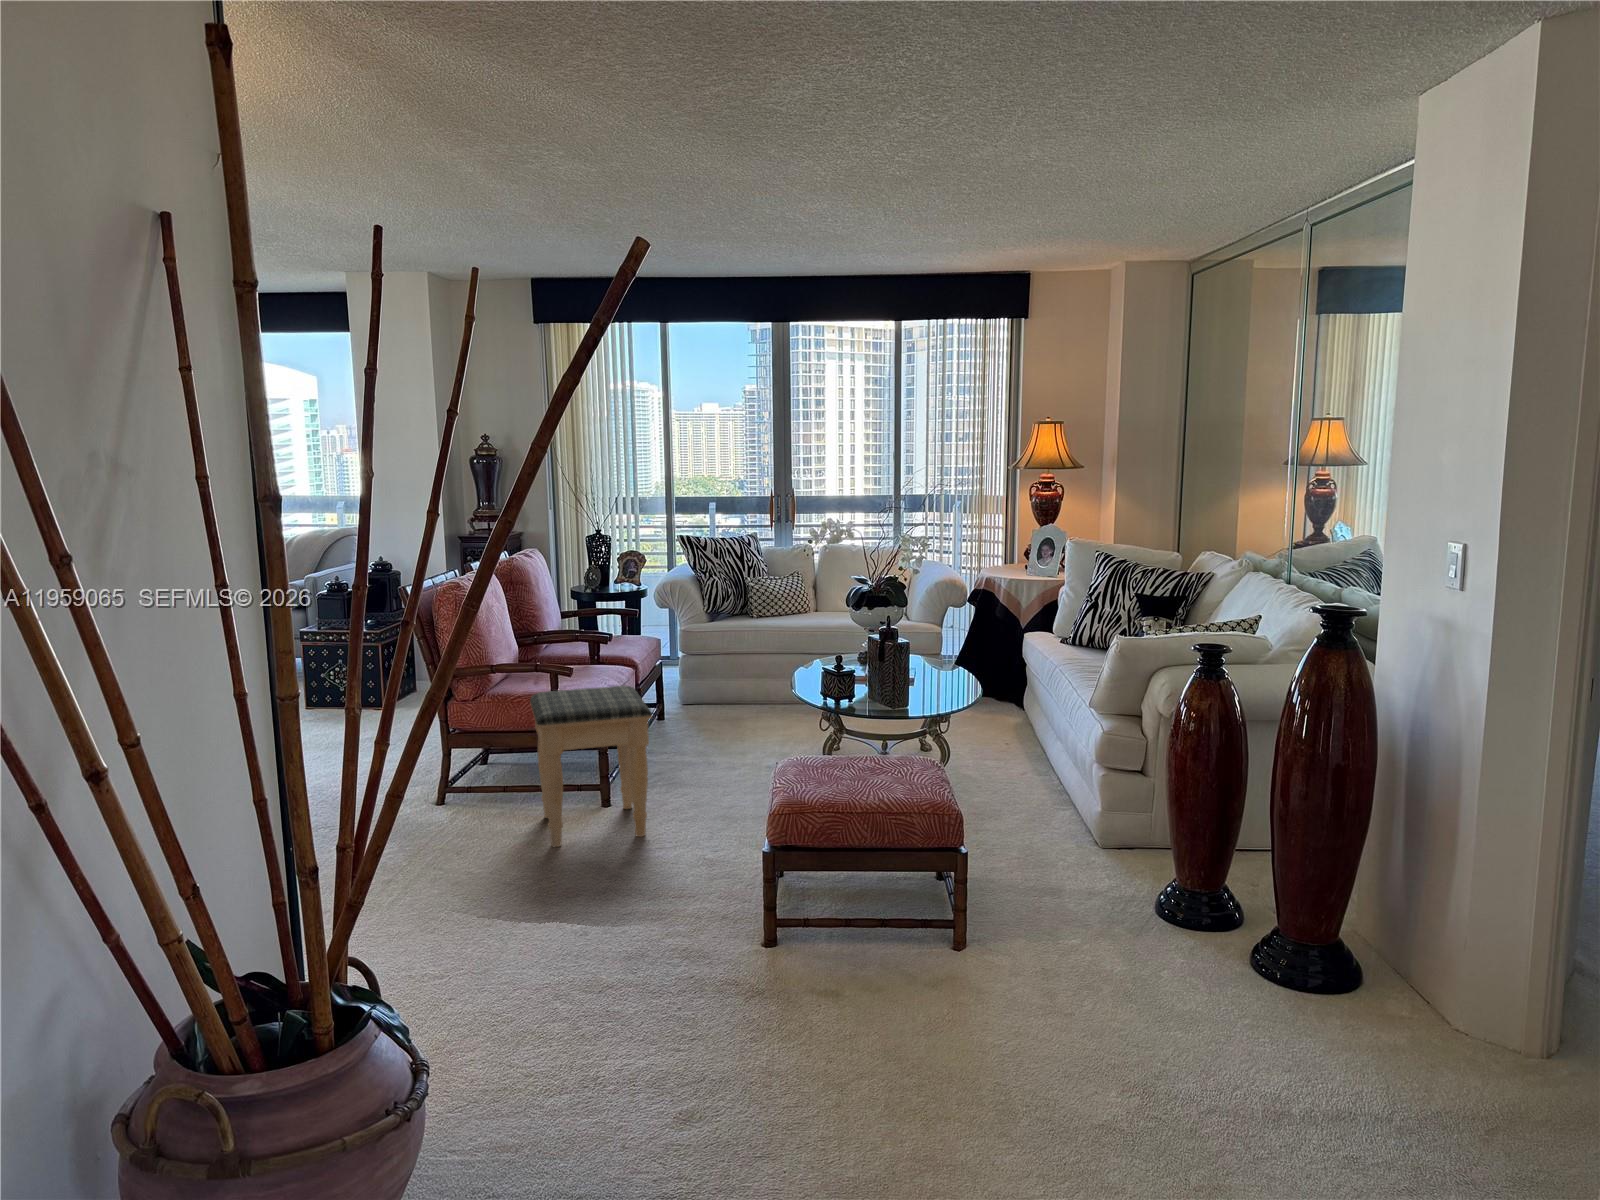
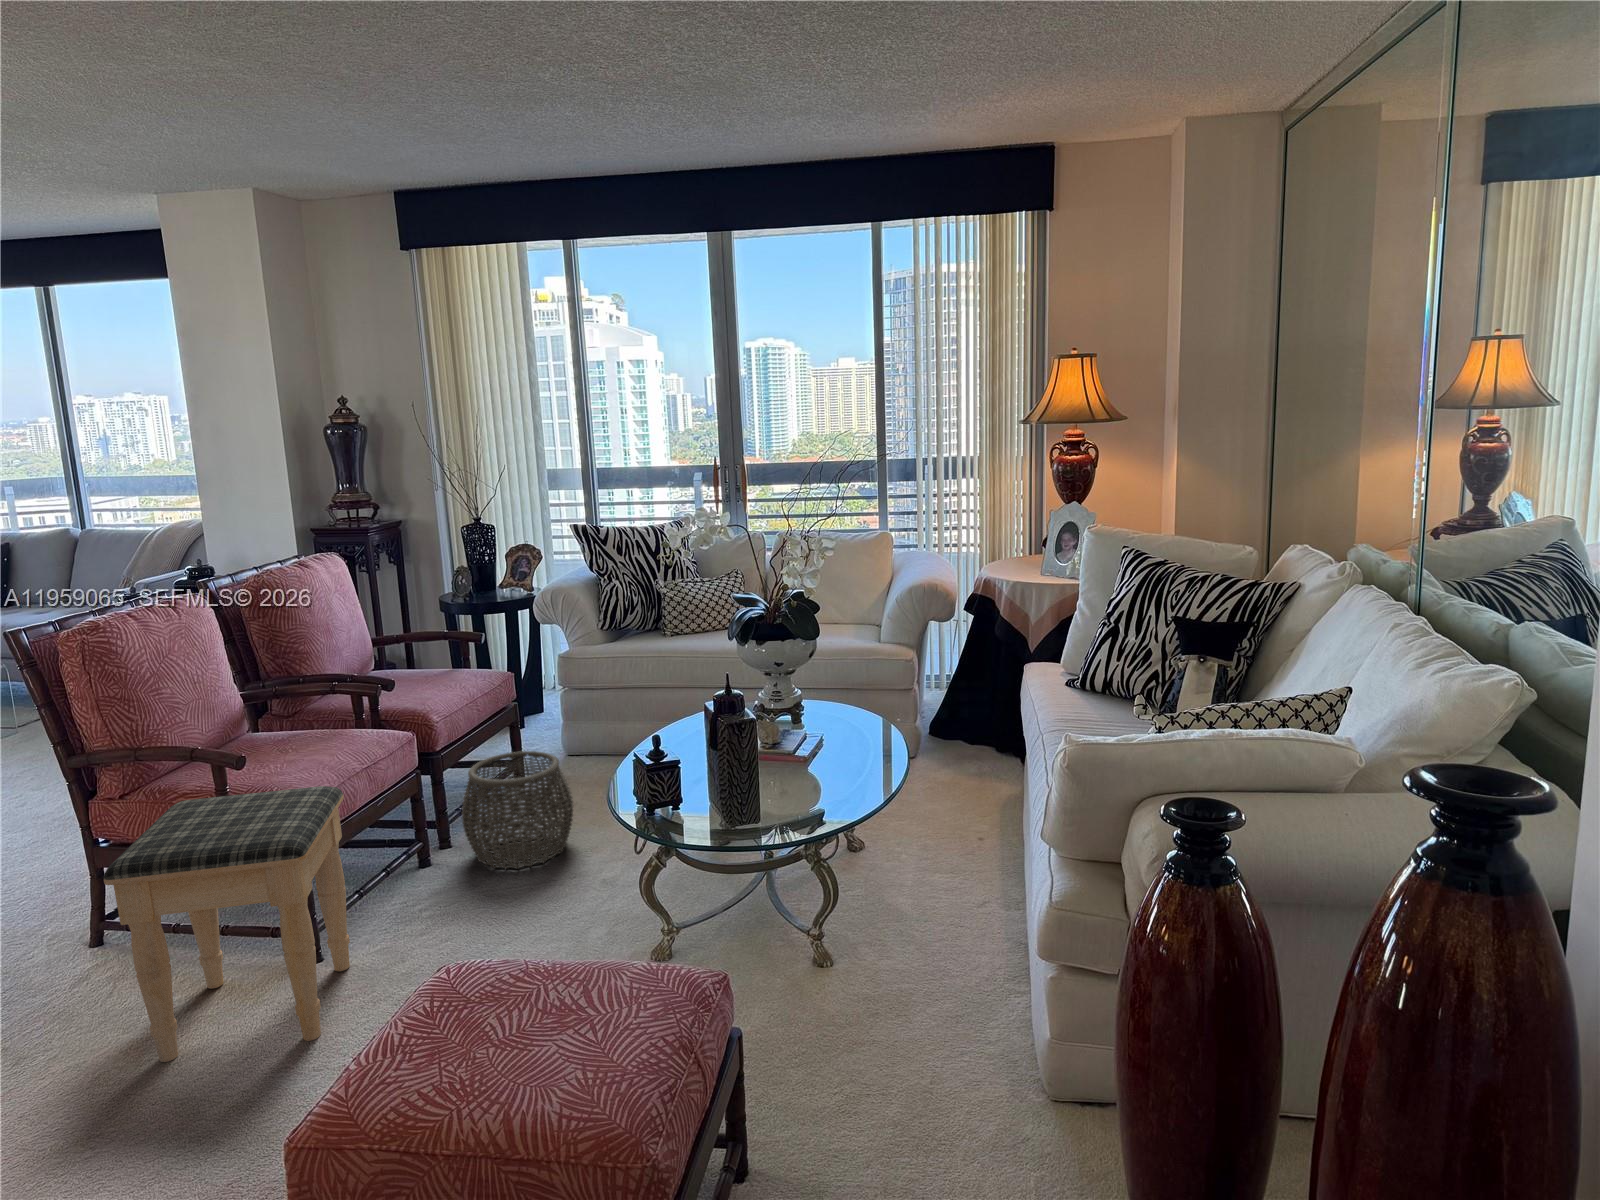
woven basket: none [659,686,735,763] -> present [462,751,573,869]

